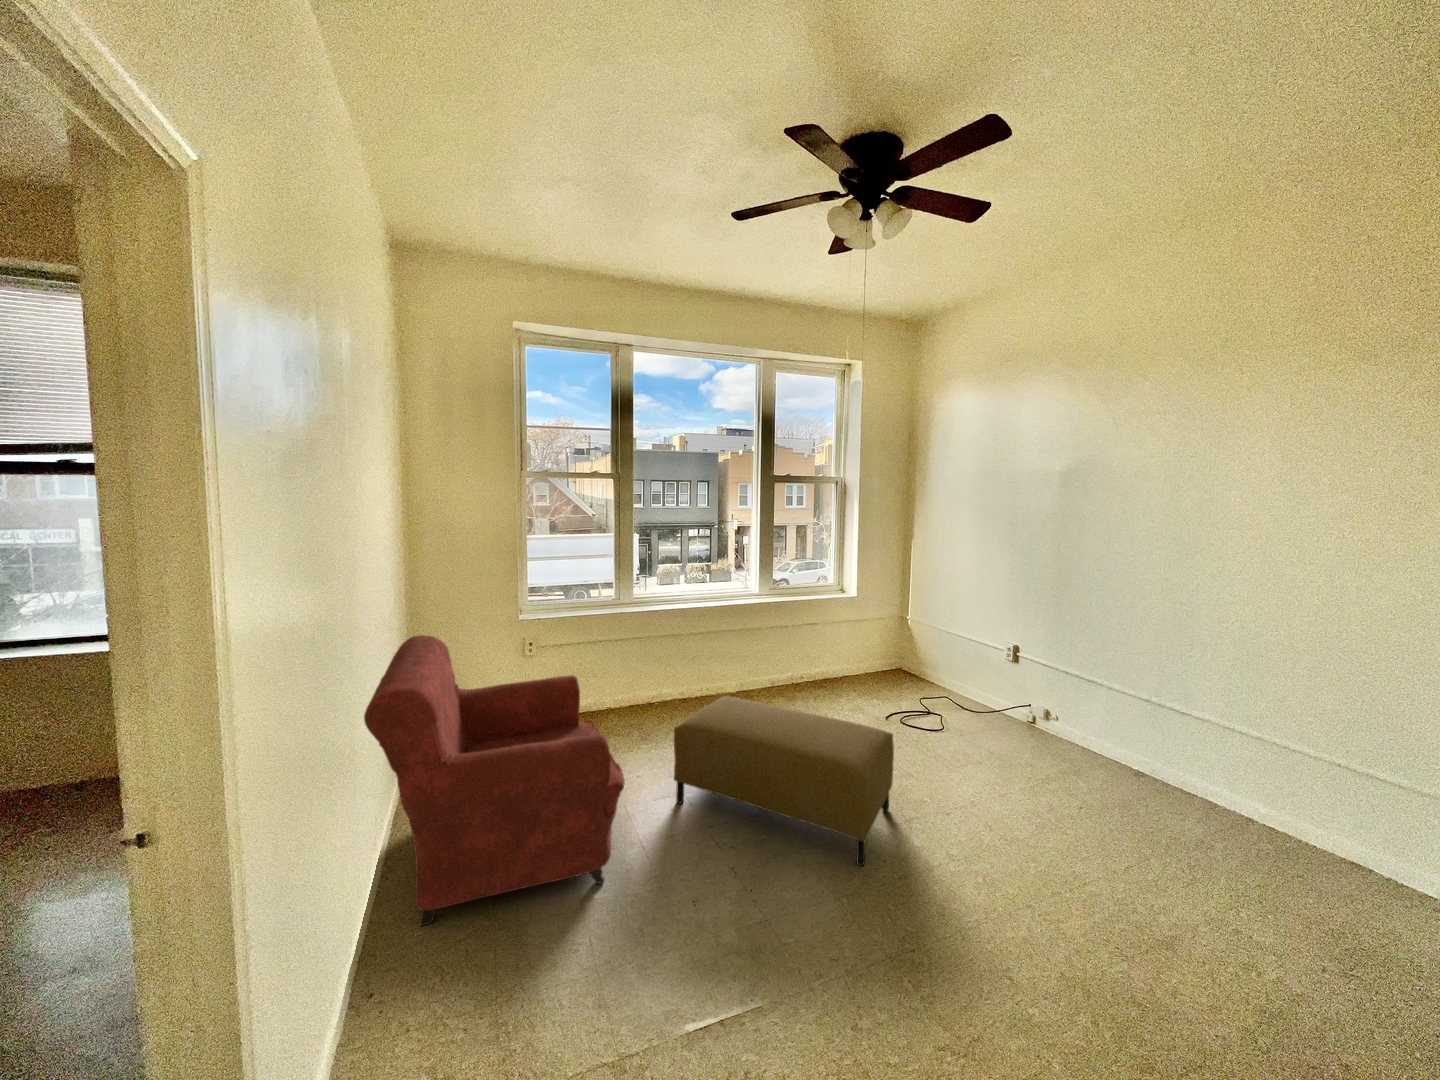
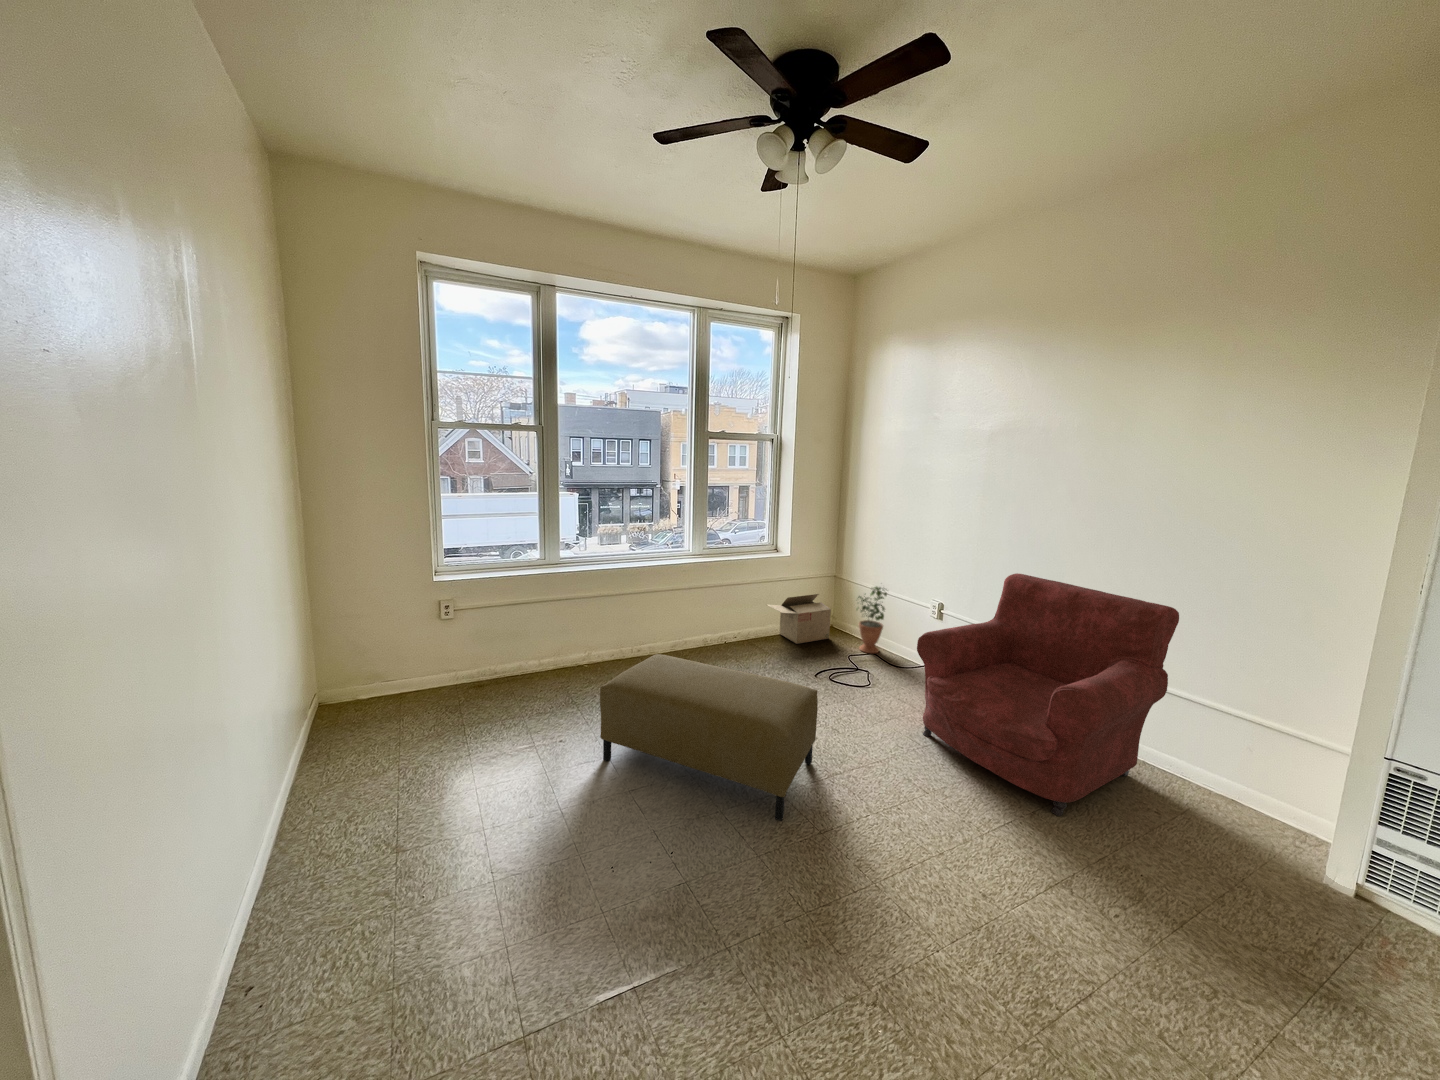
potted plant: none [923,624,959,699] -> present [857,586,887,653]
armchair: present [364,635,625,926] -> present [917,573,1179,816]
cardboard box: none [827,636,896,689] -> present [767,594,831,644]

